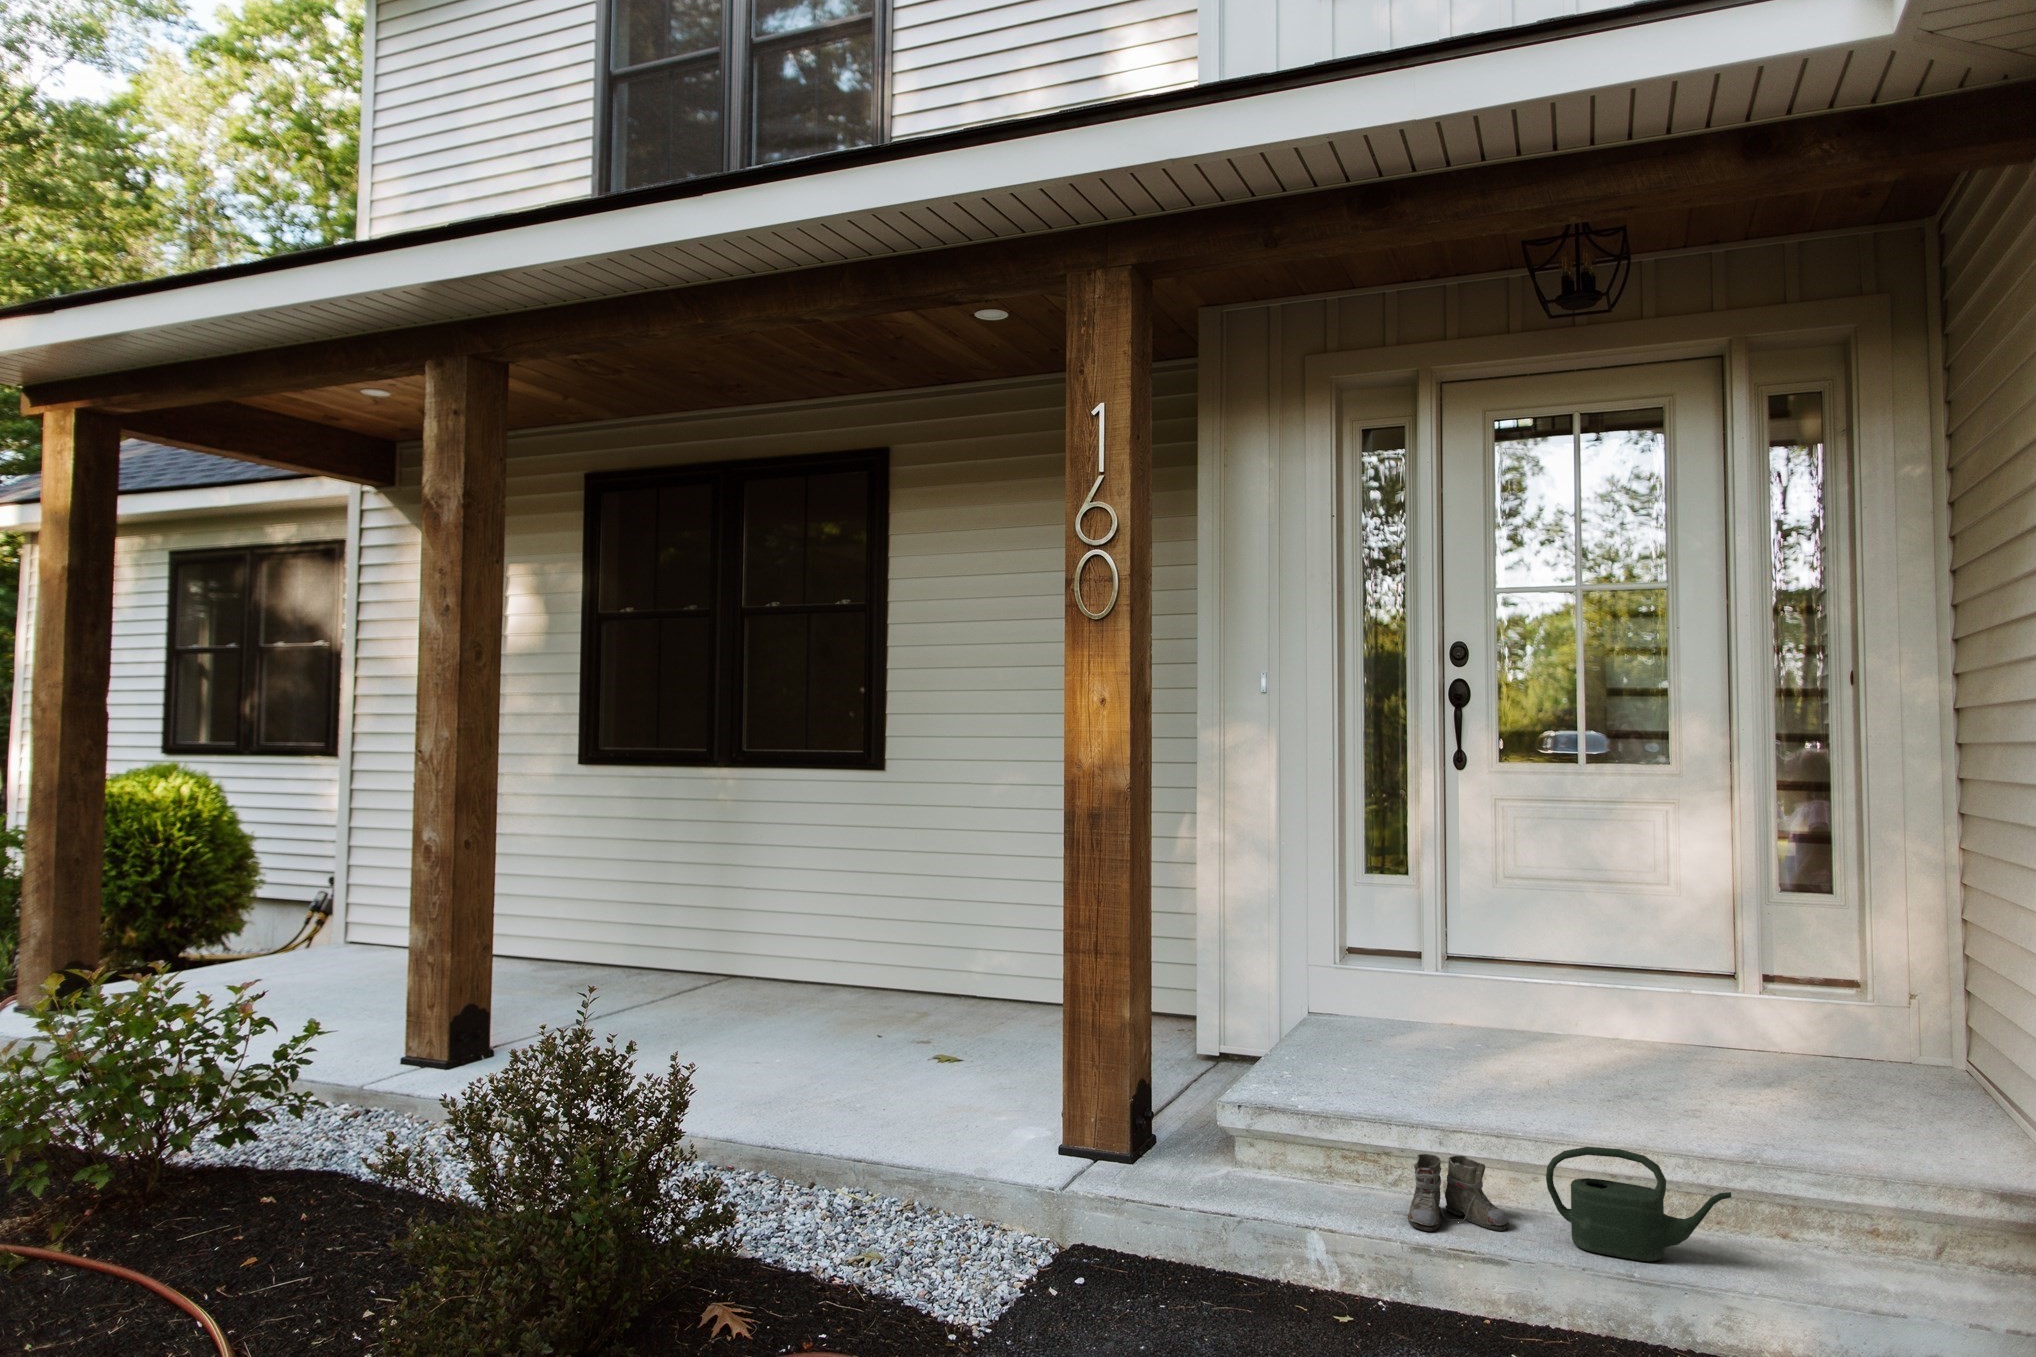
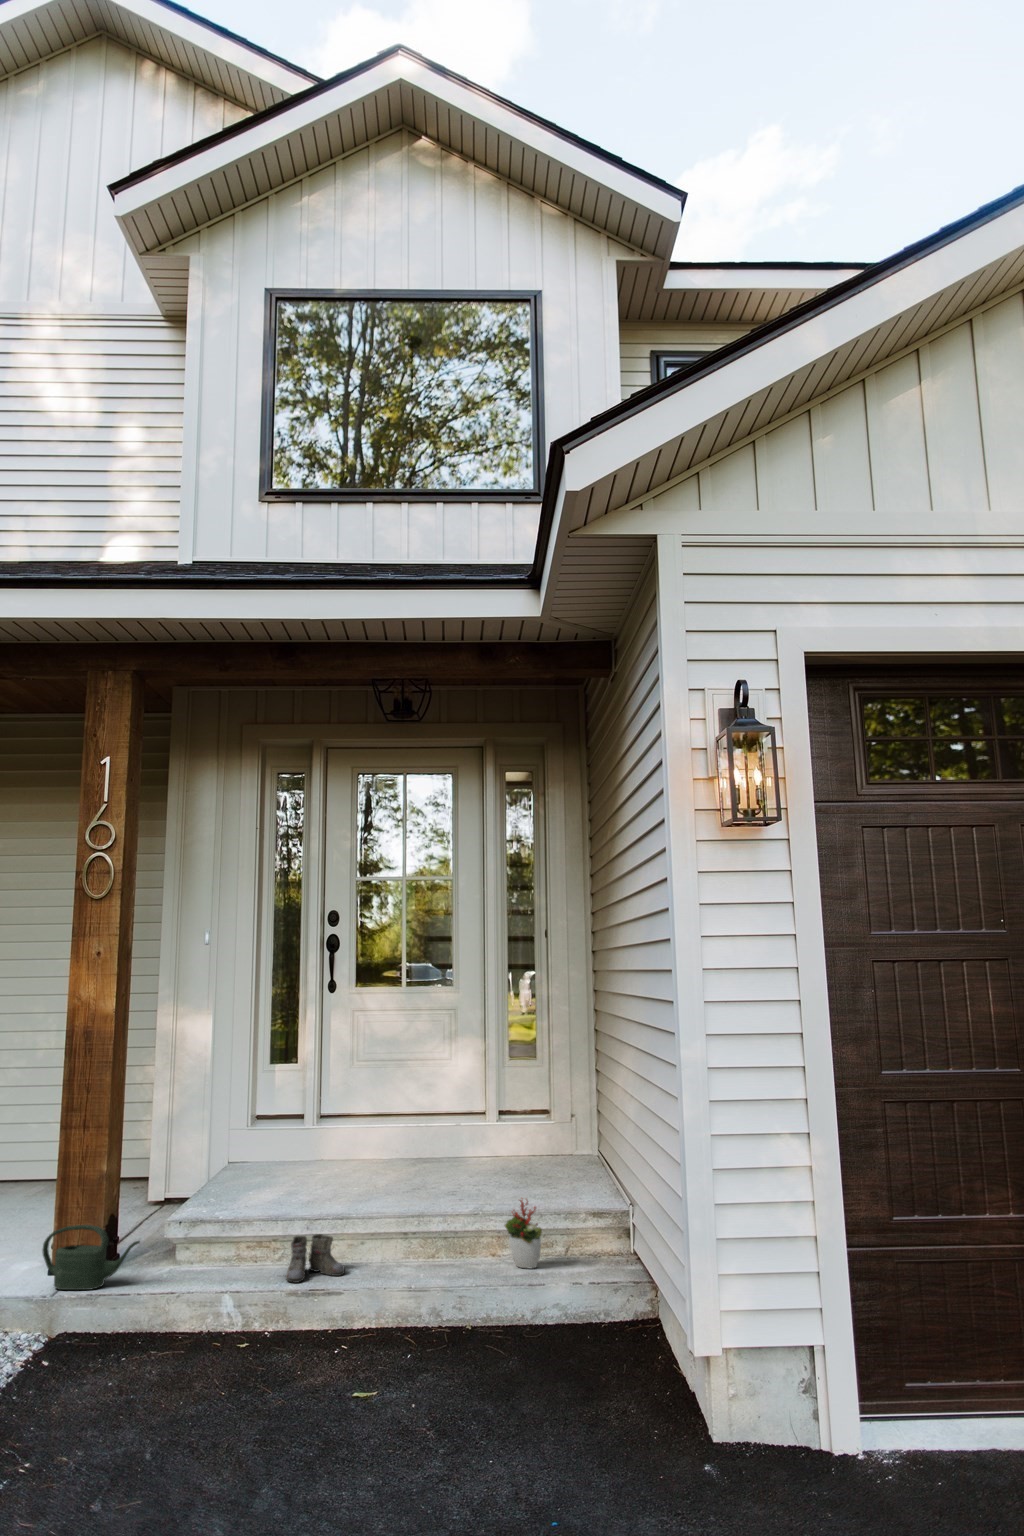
watering can: present [1546,1147,1731,1262] -> present [43,1225,140,1290]
decorative plant: none [1817,1151,1903,1283] -> present [505,1199,542,1269]

